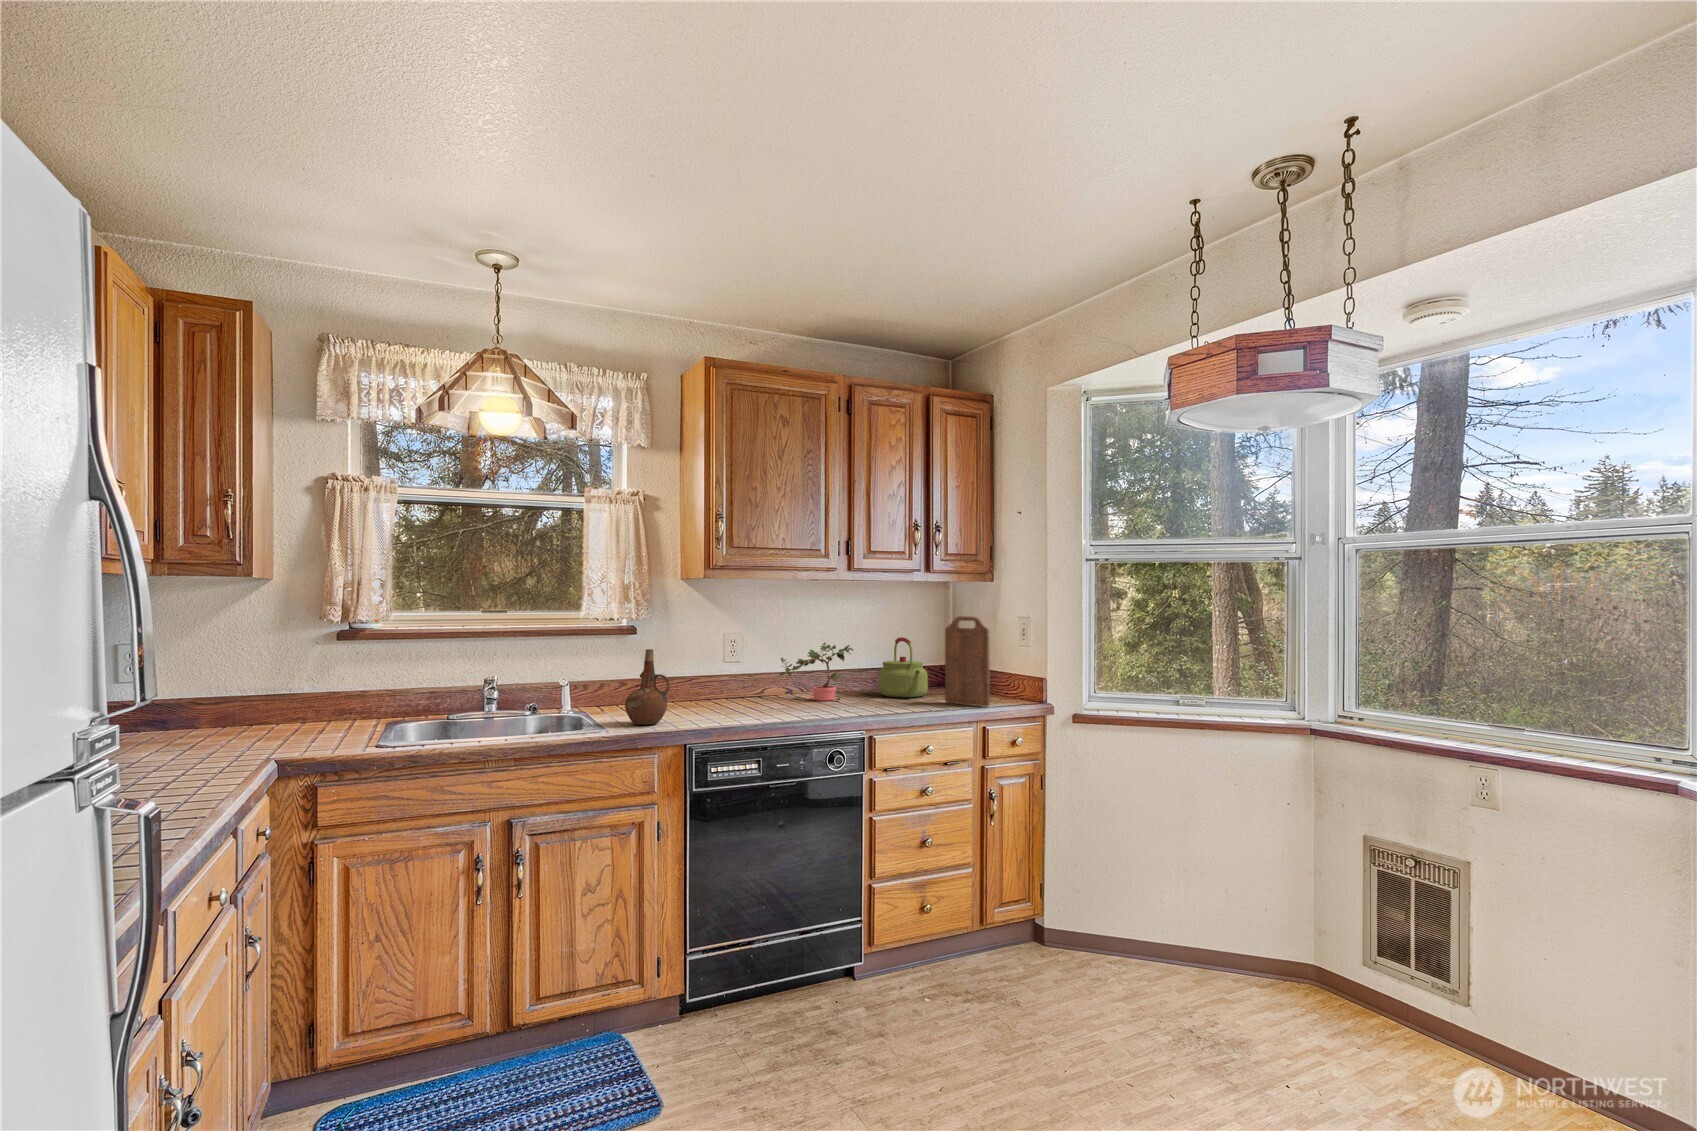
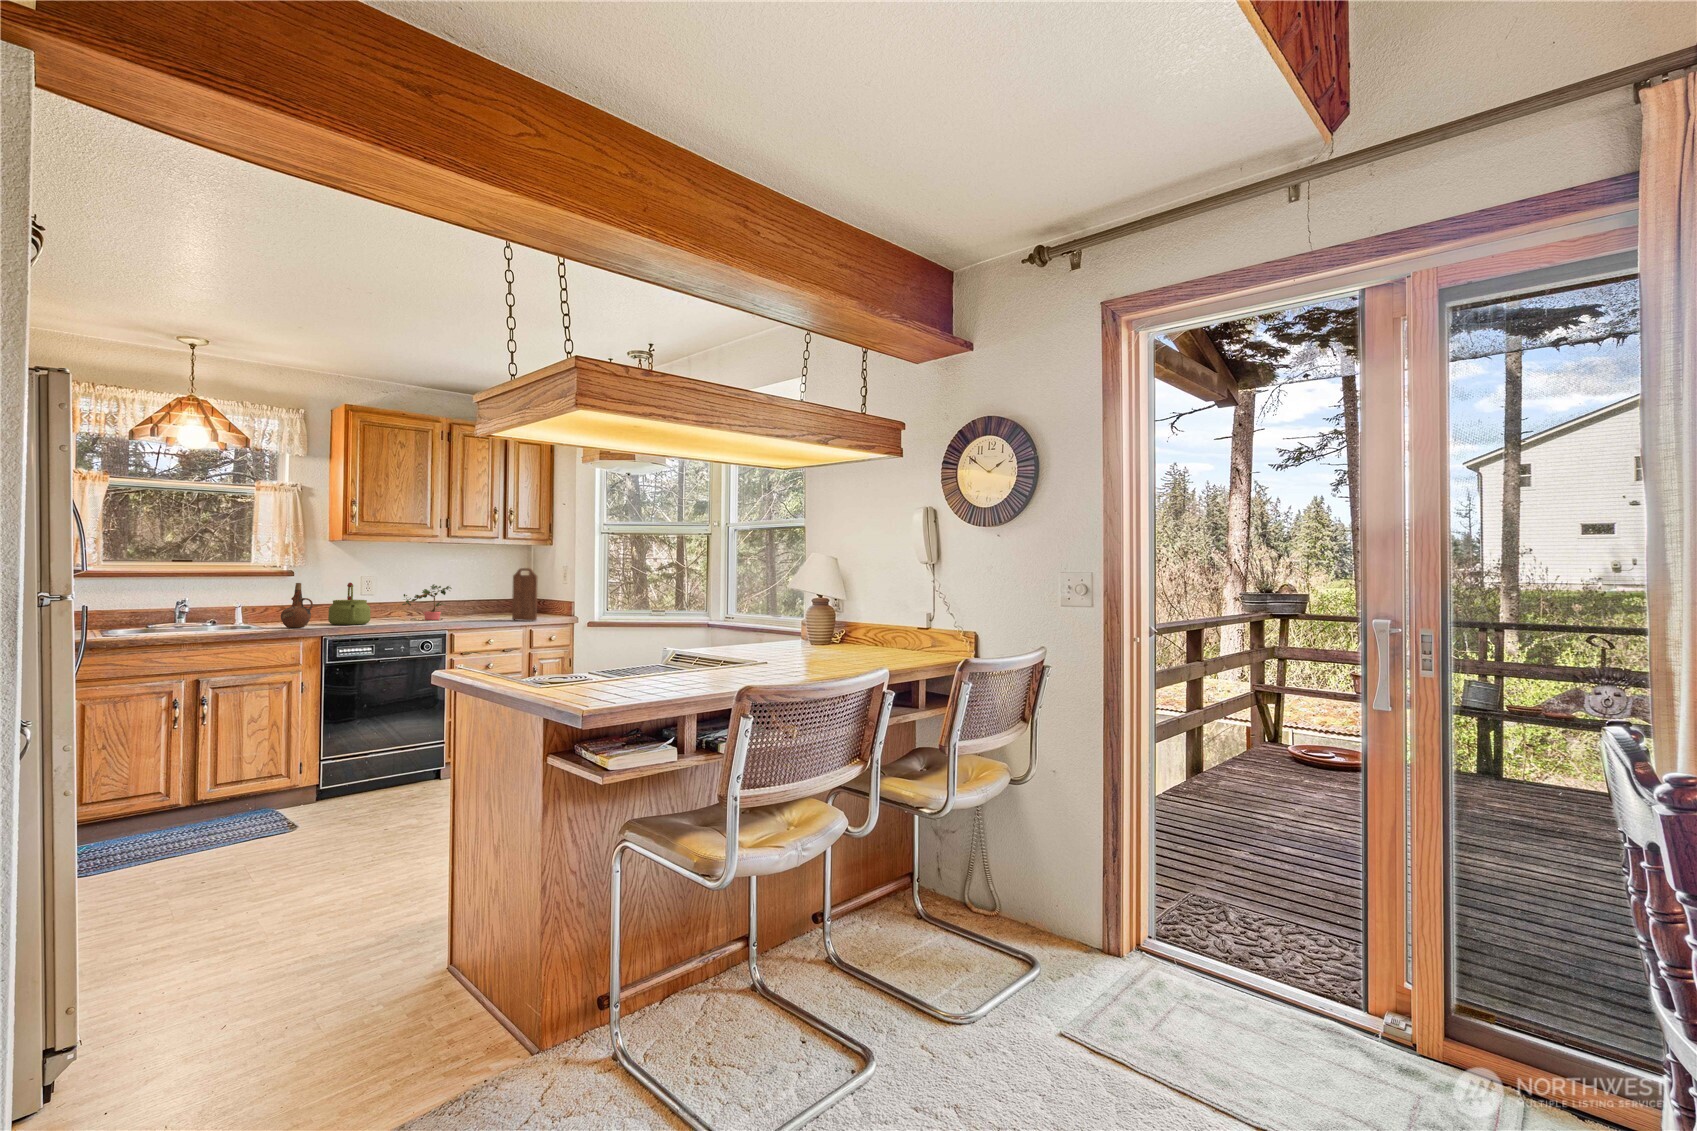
kettle: present [878,637,928,697] -> present [328,583,370,625]

